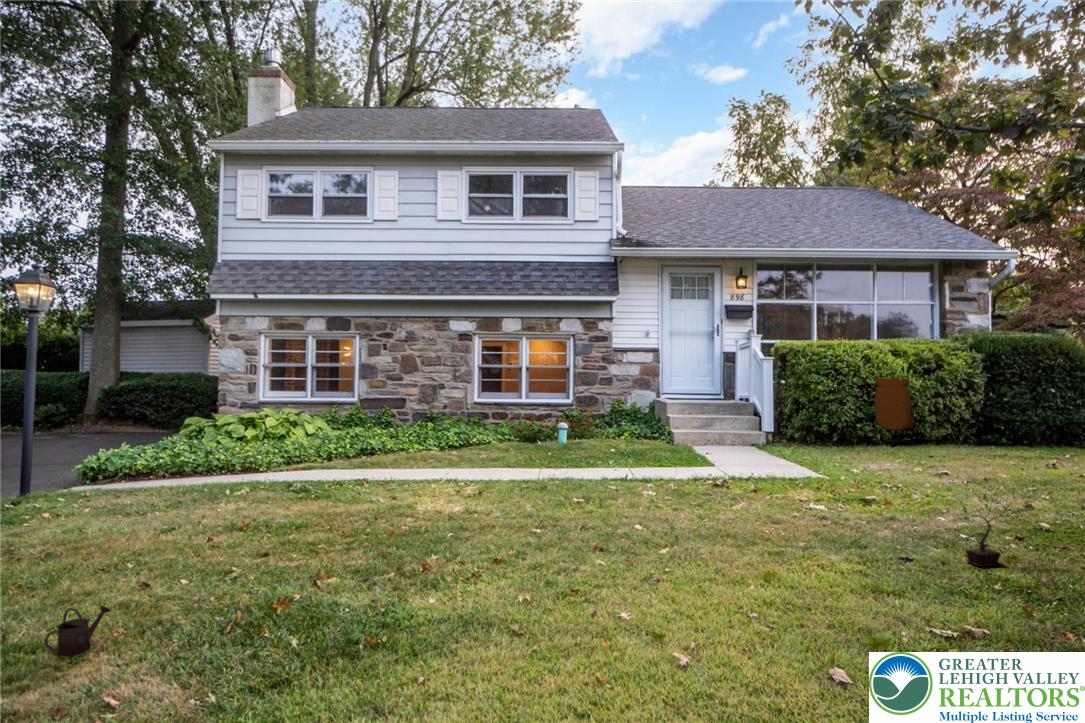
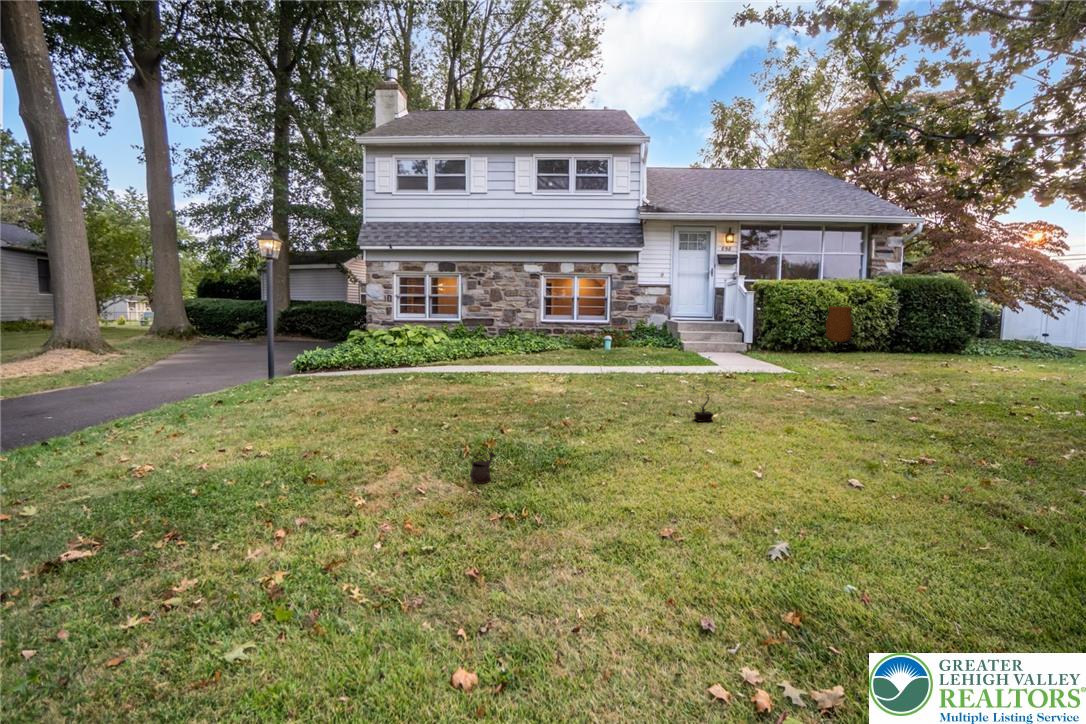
potted plant: present [963,494,1027,566] -> present [692,378,721,421]
watering can: present [44,606,111,655] -> present [470,453,496,484]

